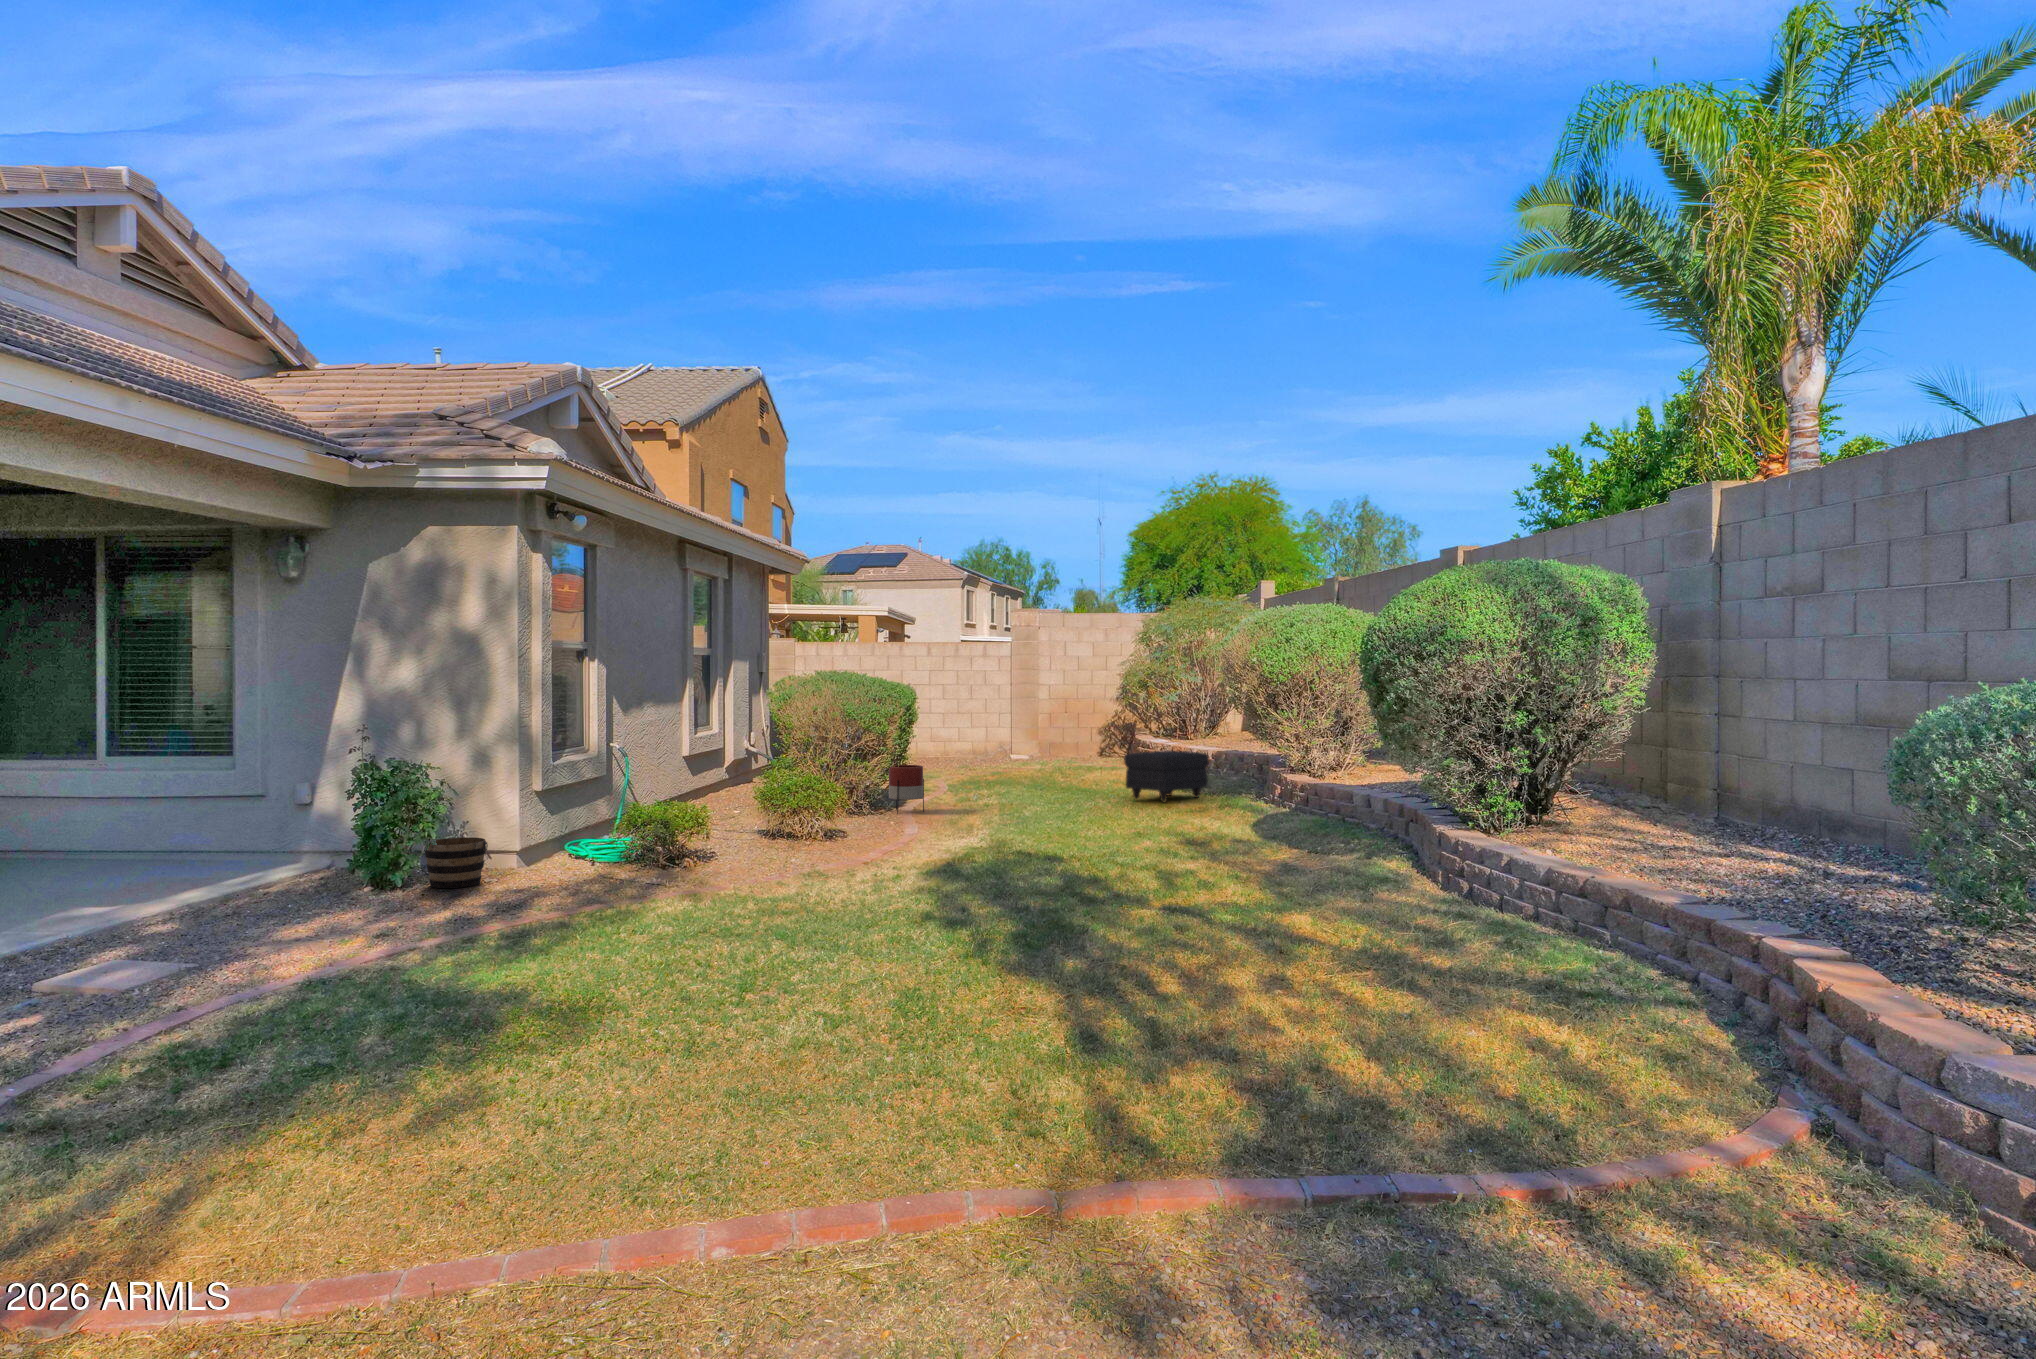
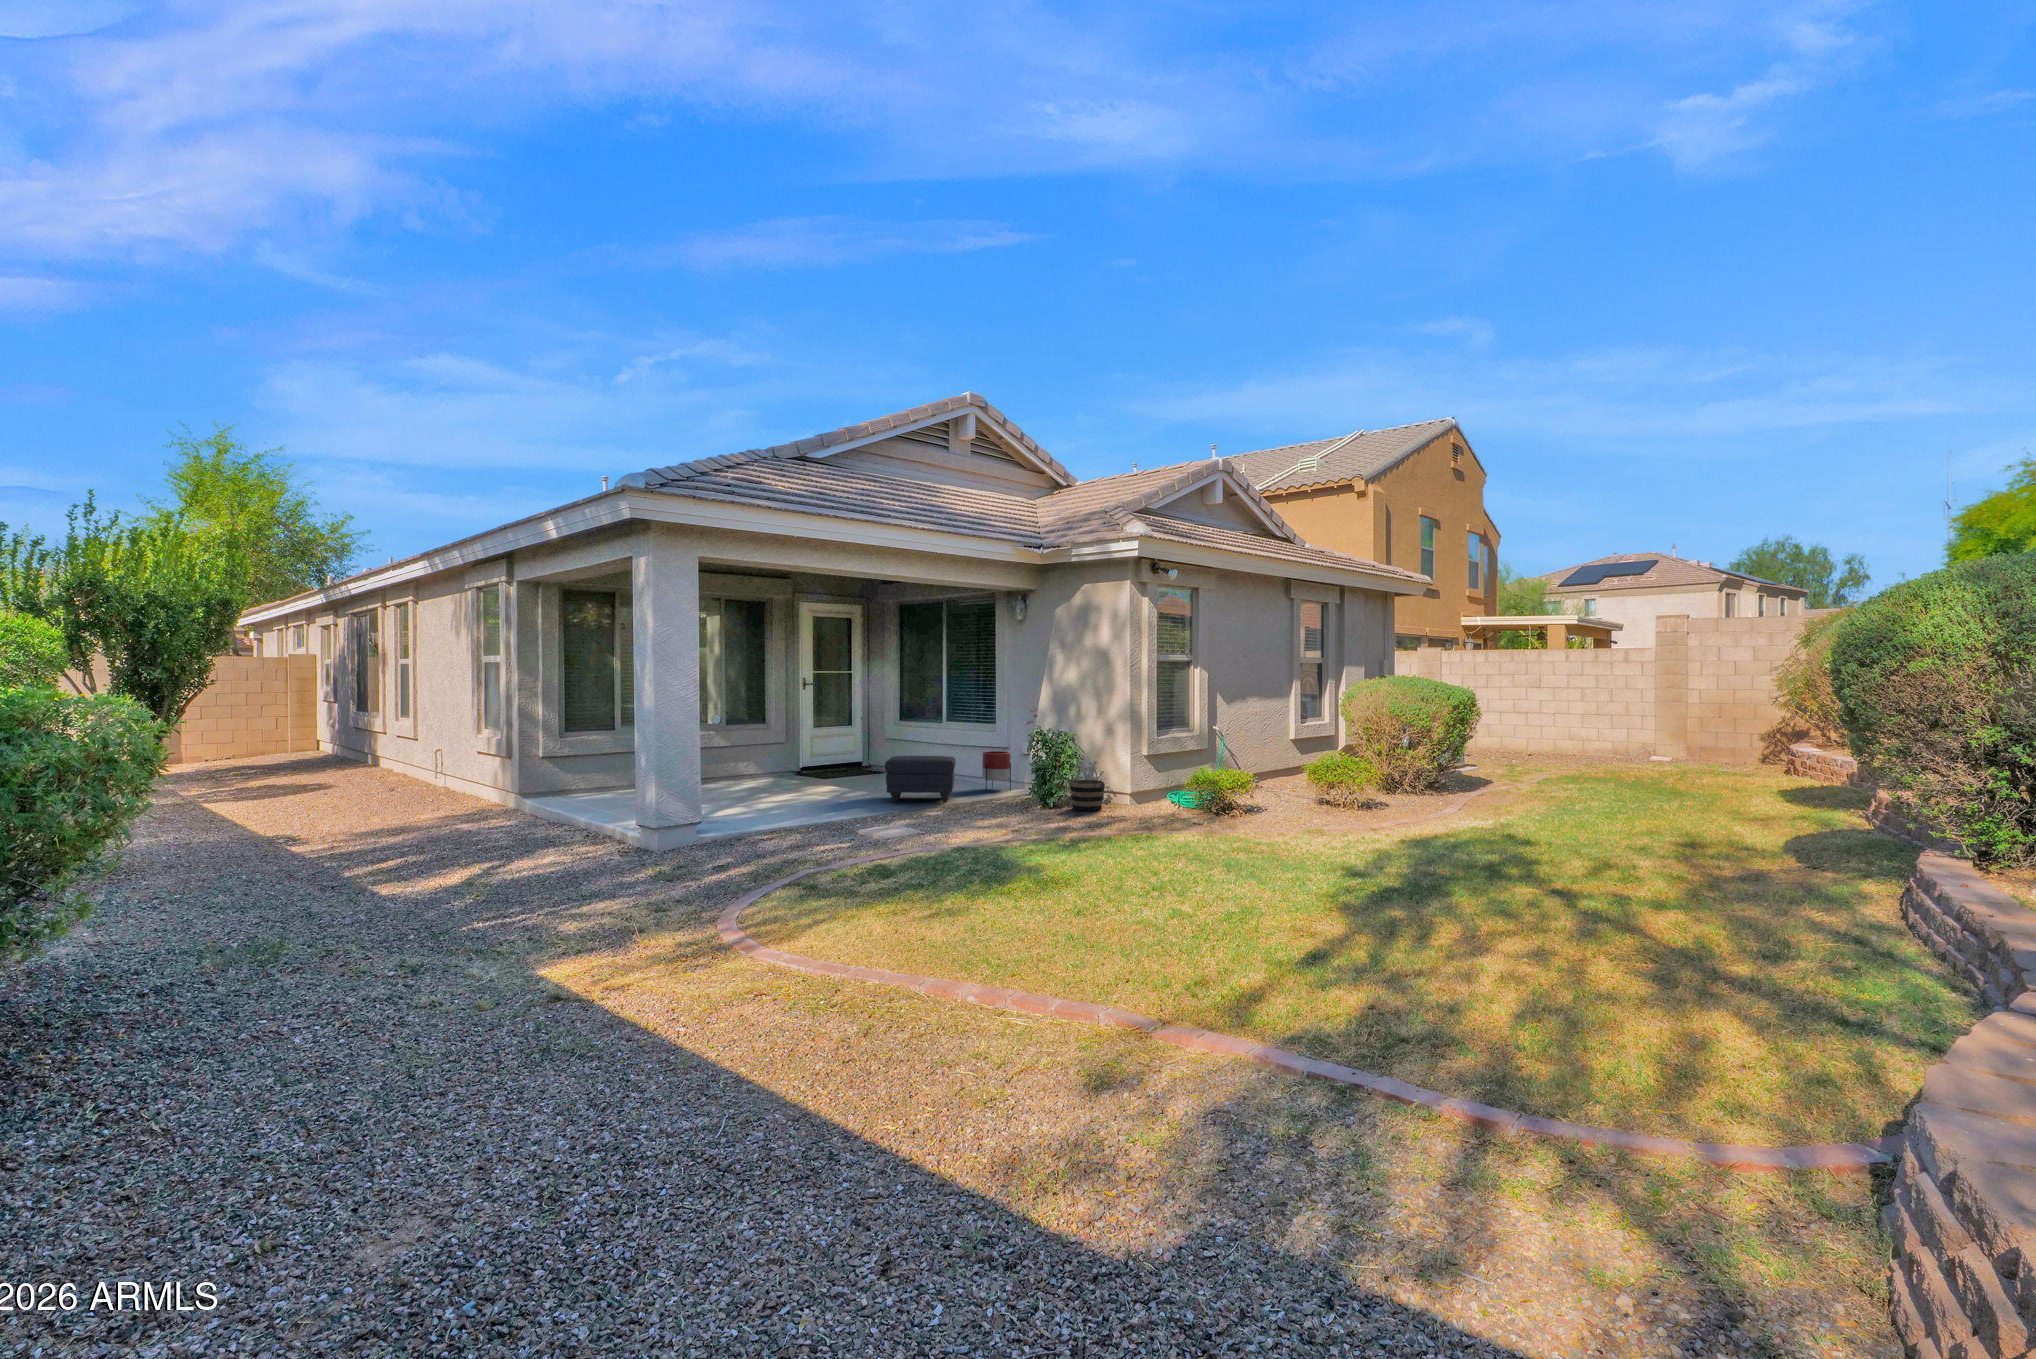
ottoman: present [1124,750,1209,803] -> present [885,756,956,803]
planter: present [889,765,924,814] -> present [982,751,1011,791]

